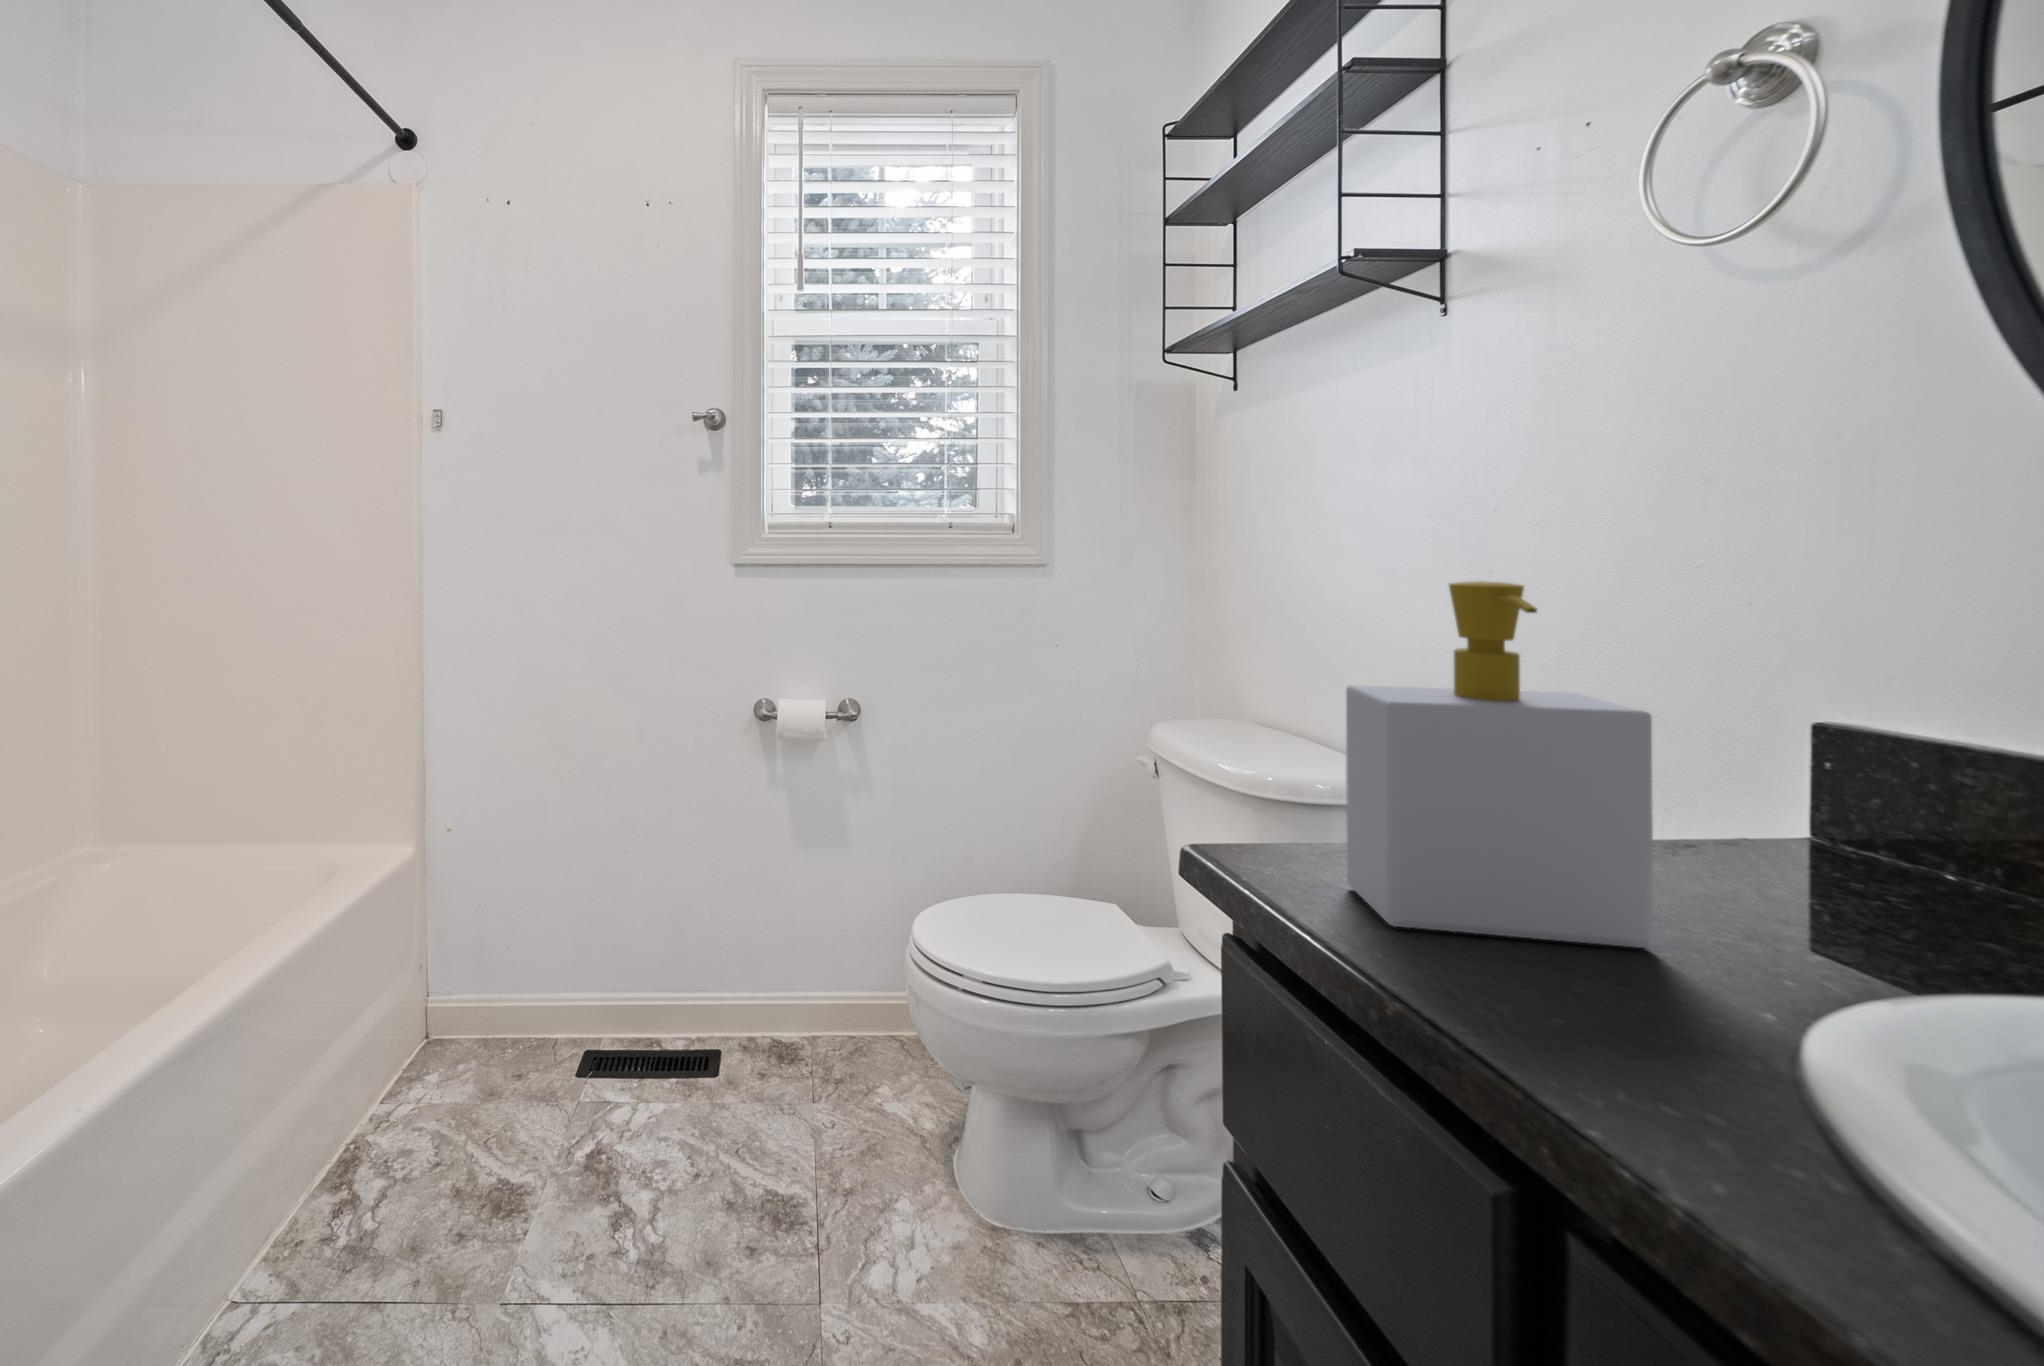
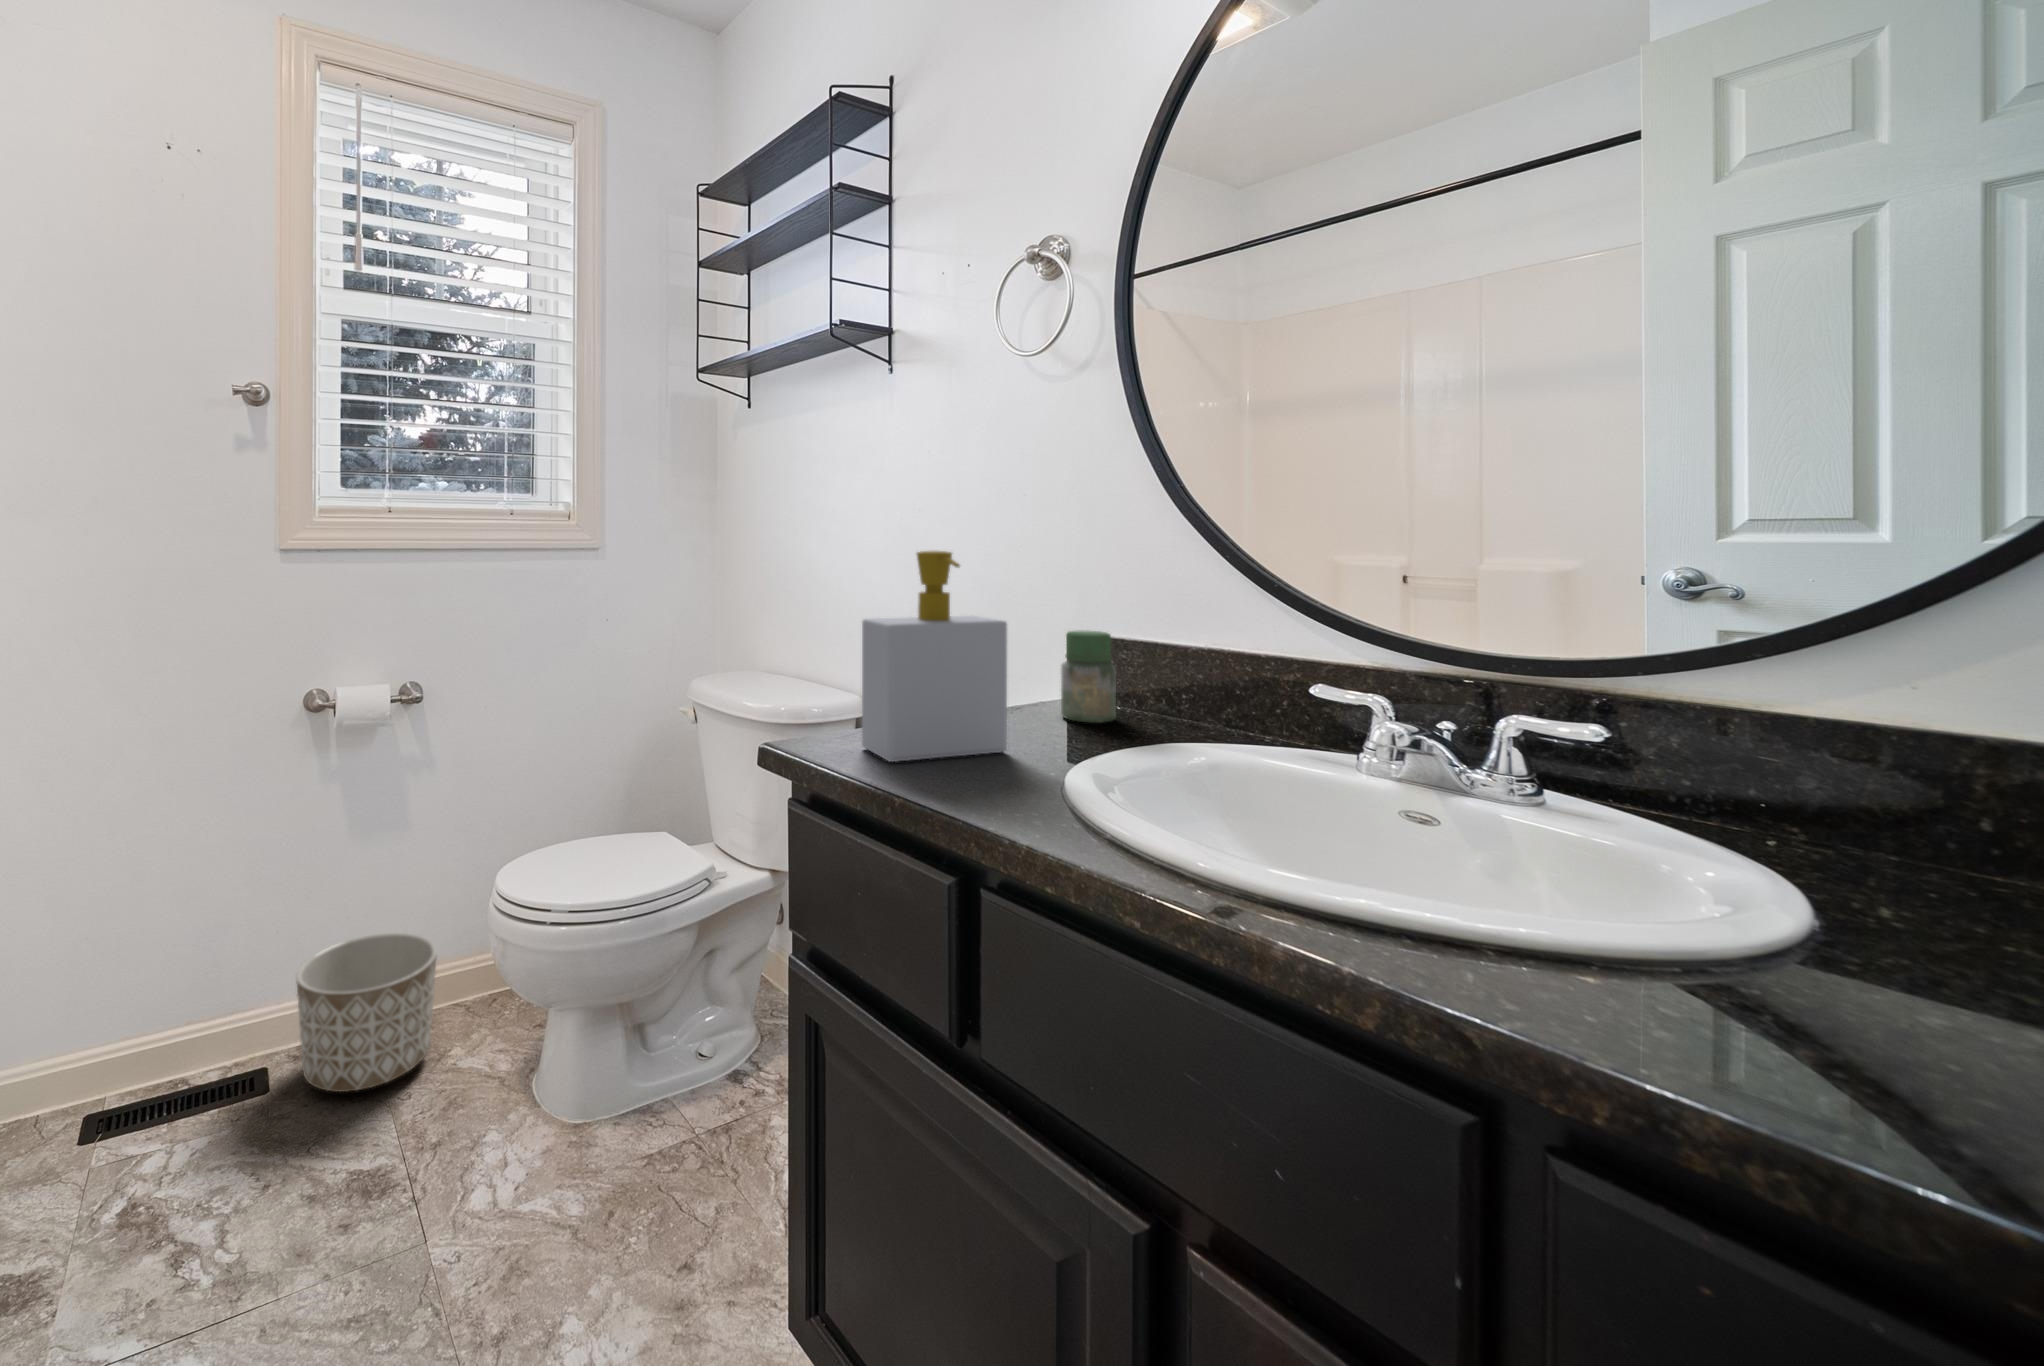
jar: none [1795,730,1949,917] -> present [1061,630,1116,723]
planter: none [740,943,866,1103] -> present [296,933,437,1092]

